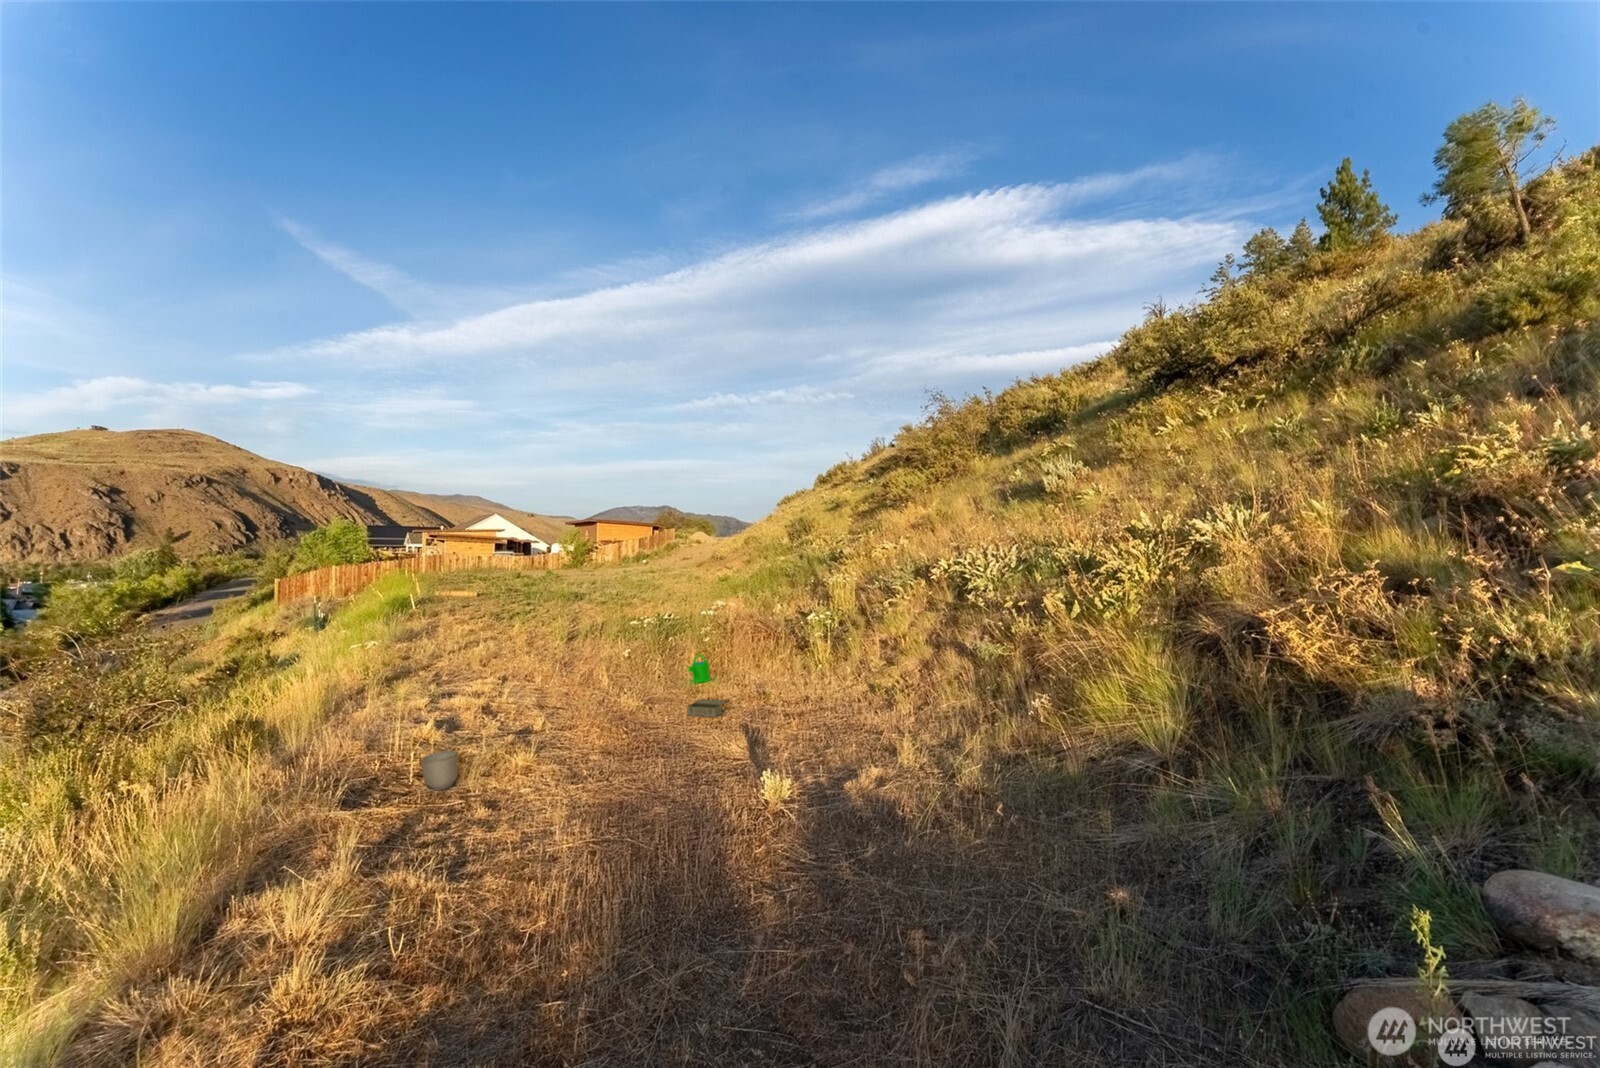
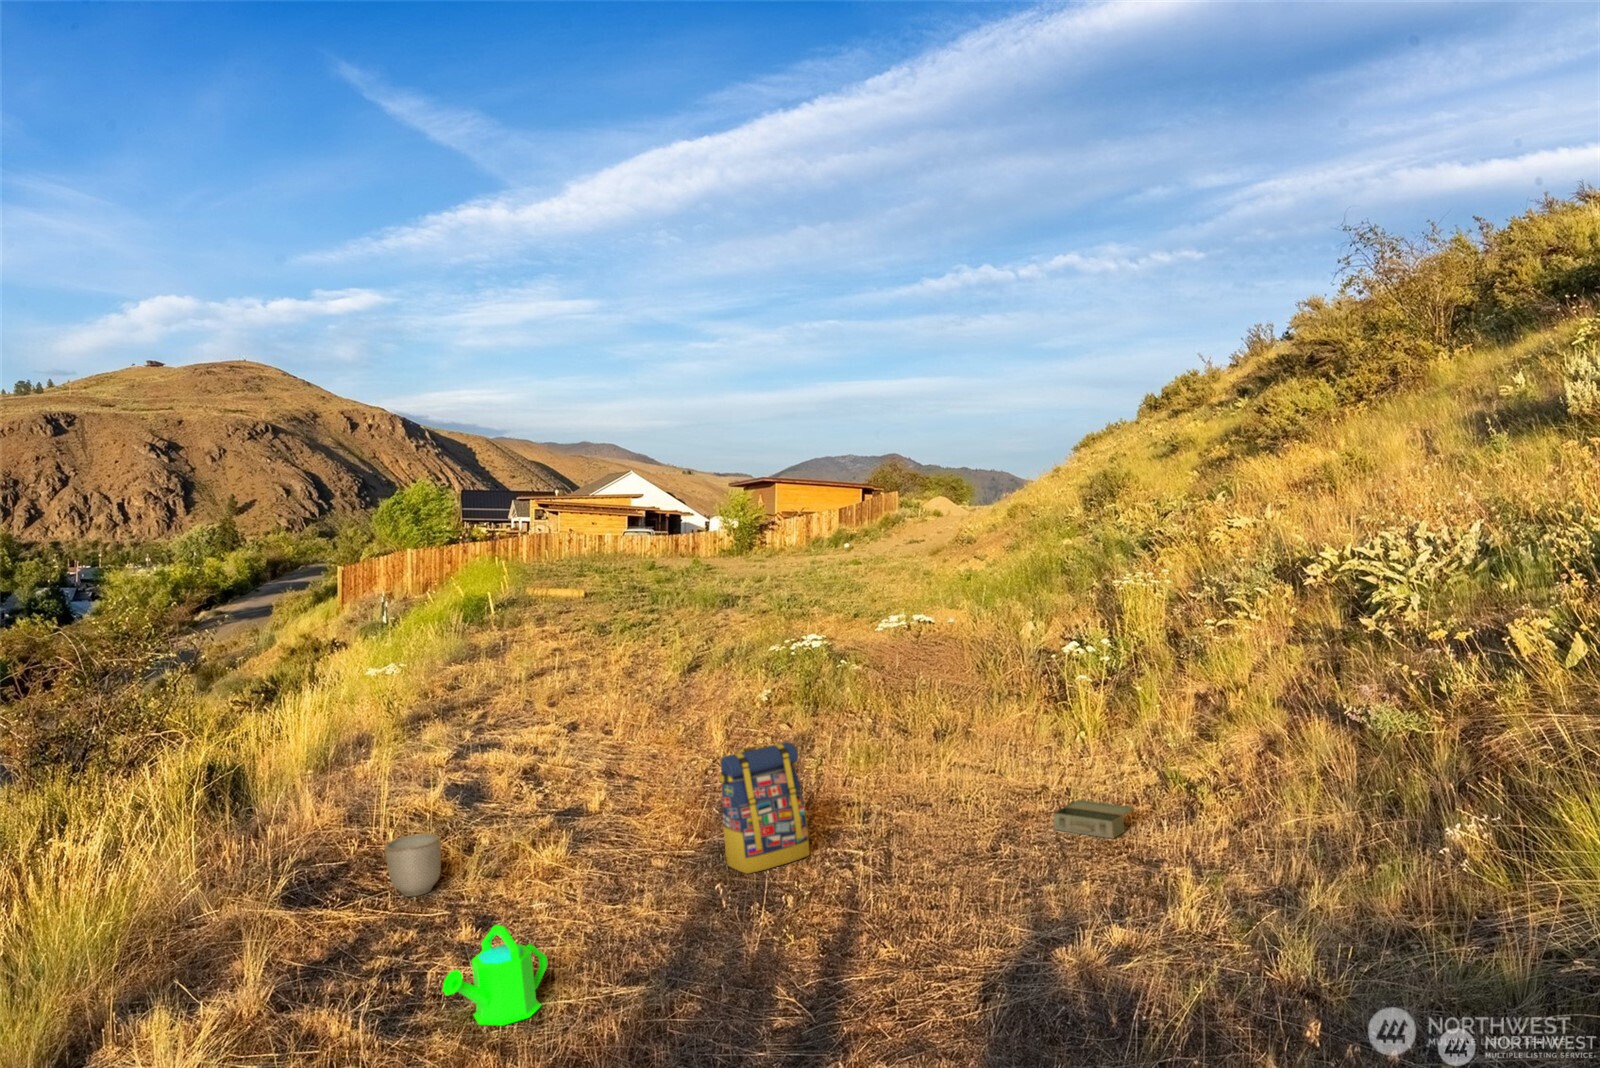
watering can: present [688,654,711,683] -> present [443,925,548,1026]
backpack: none [630,680,683,758] -> present [719,742,809,874]
toolbox: present [687,699,727,717] -> present [1053,800,1133,839]

